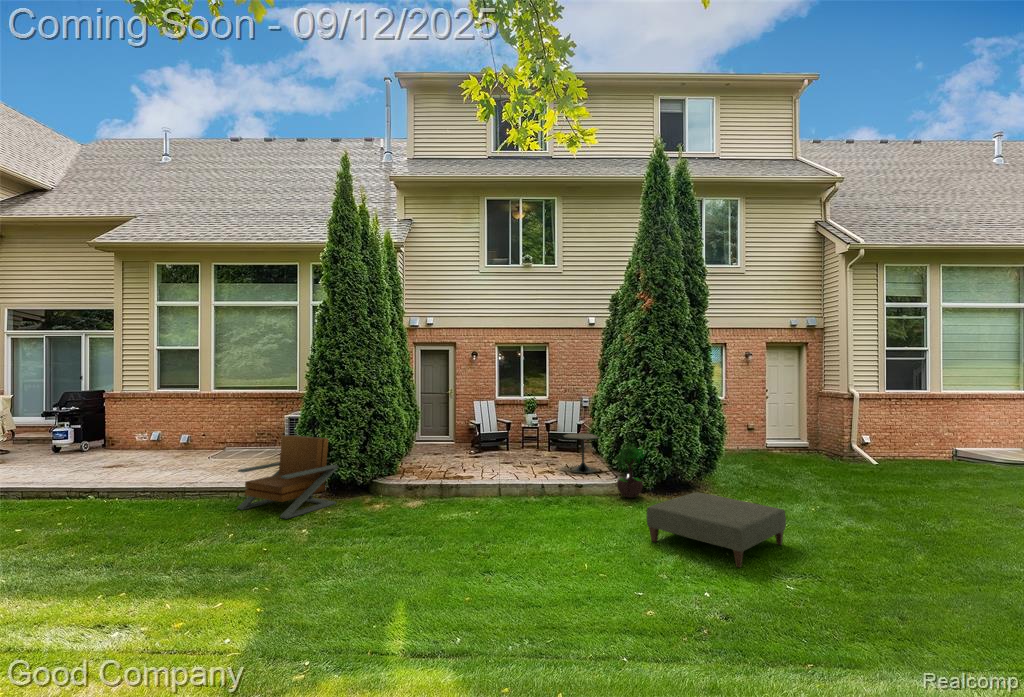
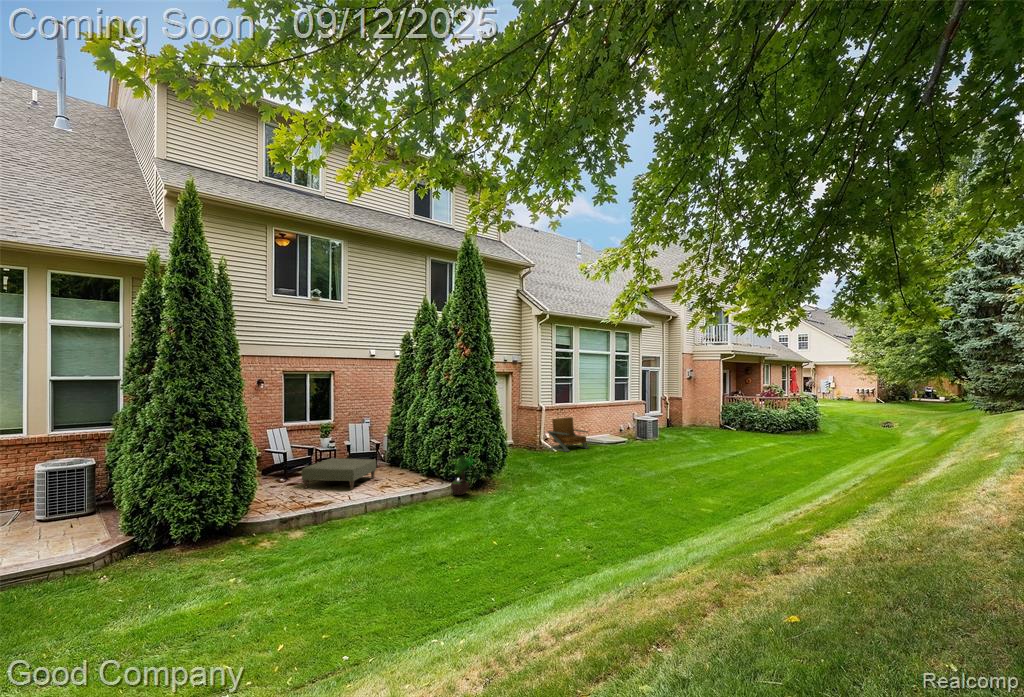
side table: present [564,434,600,474] -> none [396,450,427,483]
lounge chair: present [237,435,338,519] -> present [548,417,589,452]
ottoman: present [646,492,786,568] -> present [302,458,376,489]

